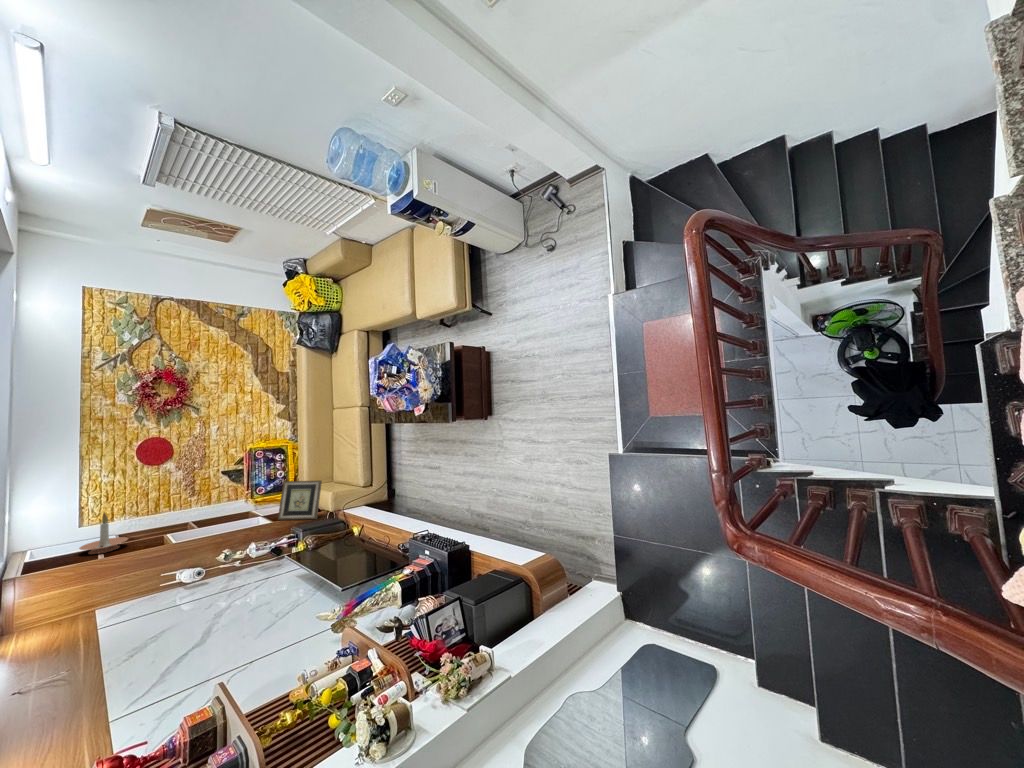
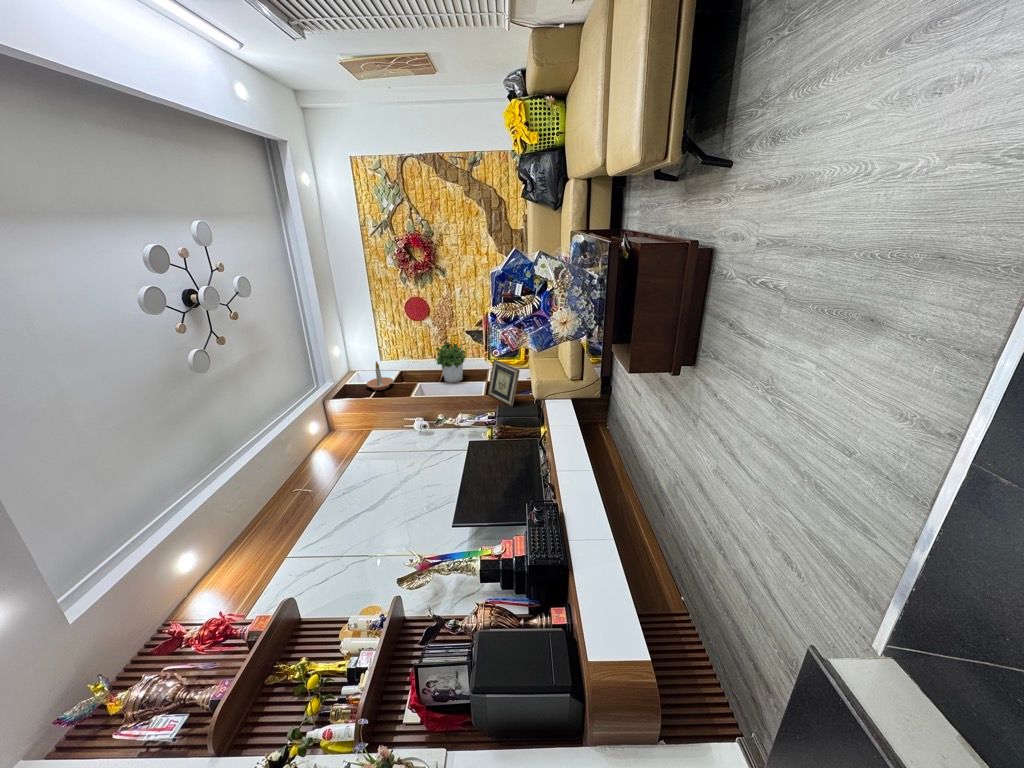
potted plant: none [190,480,235,527] -> present [434,342,466,383]

